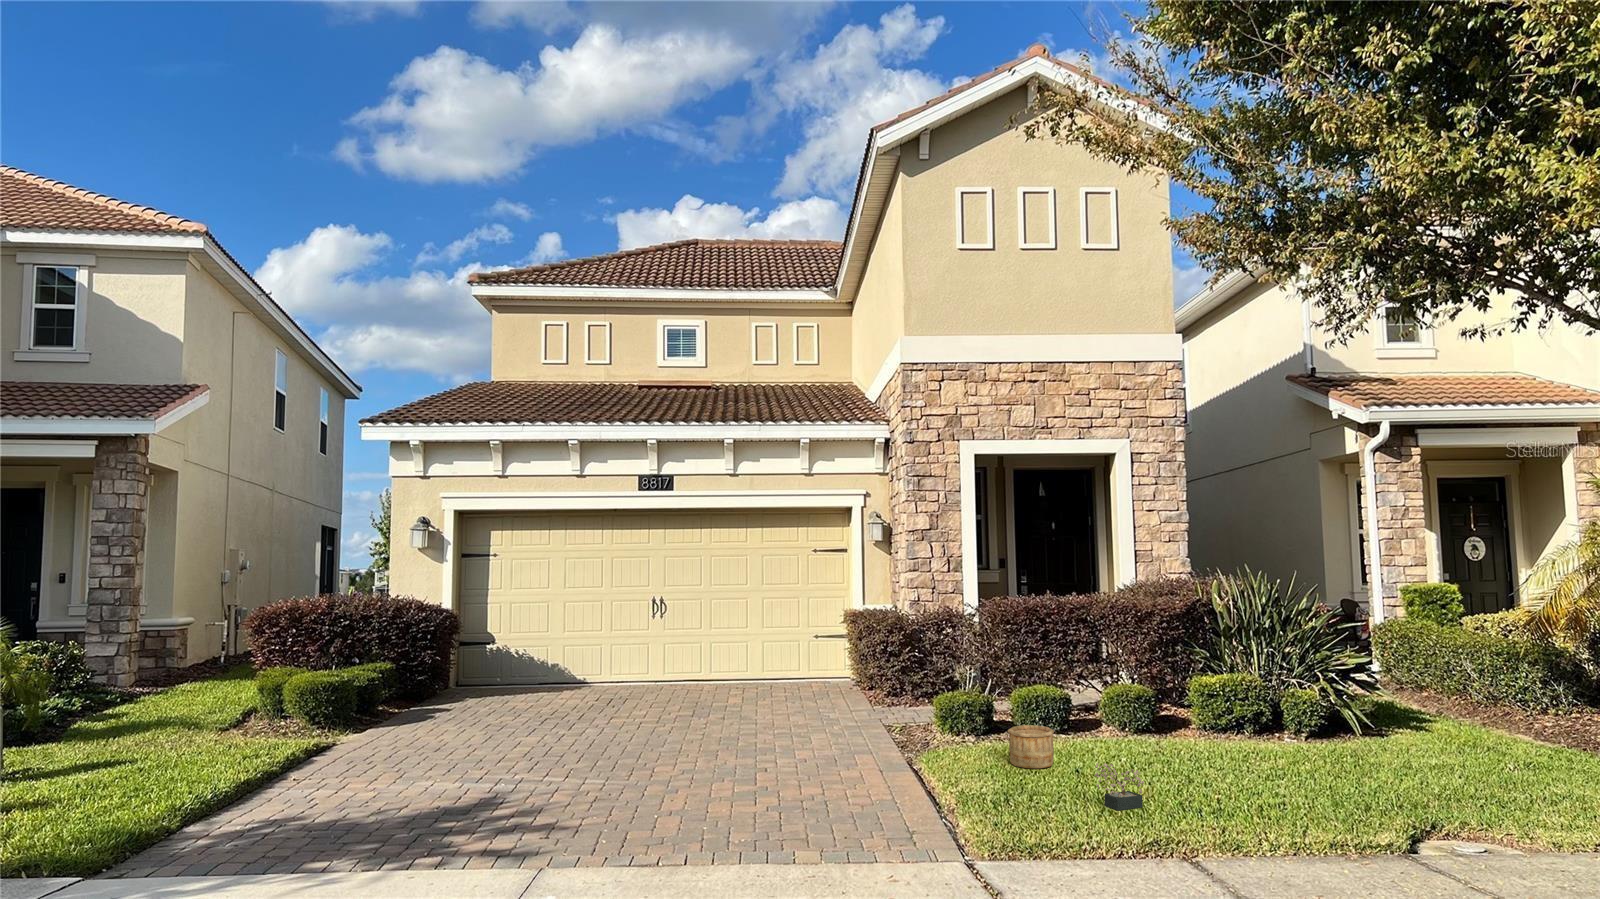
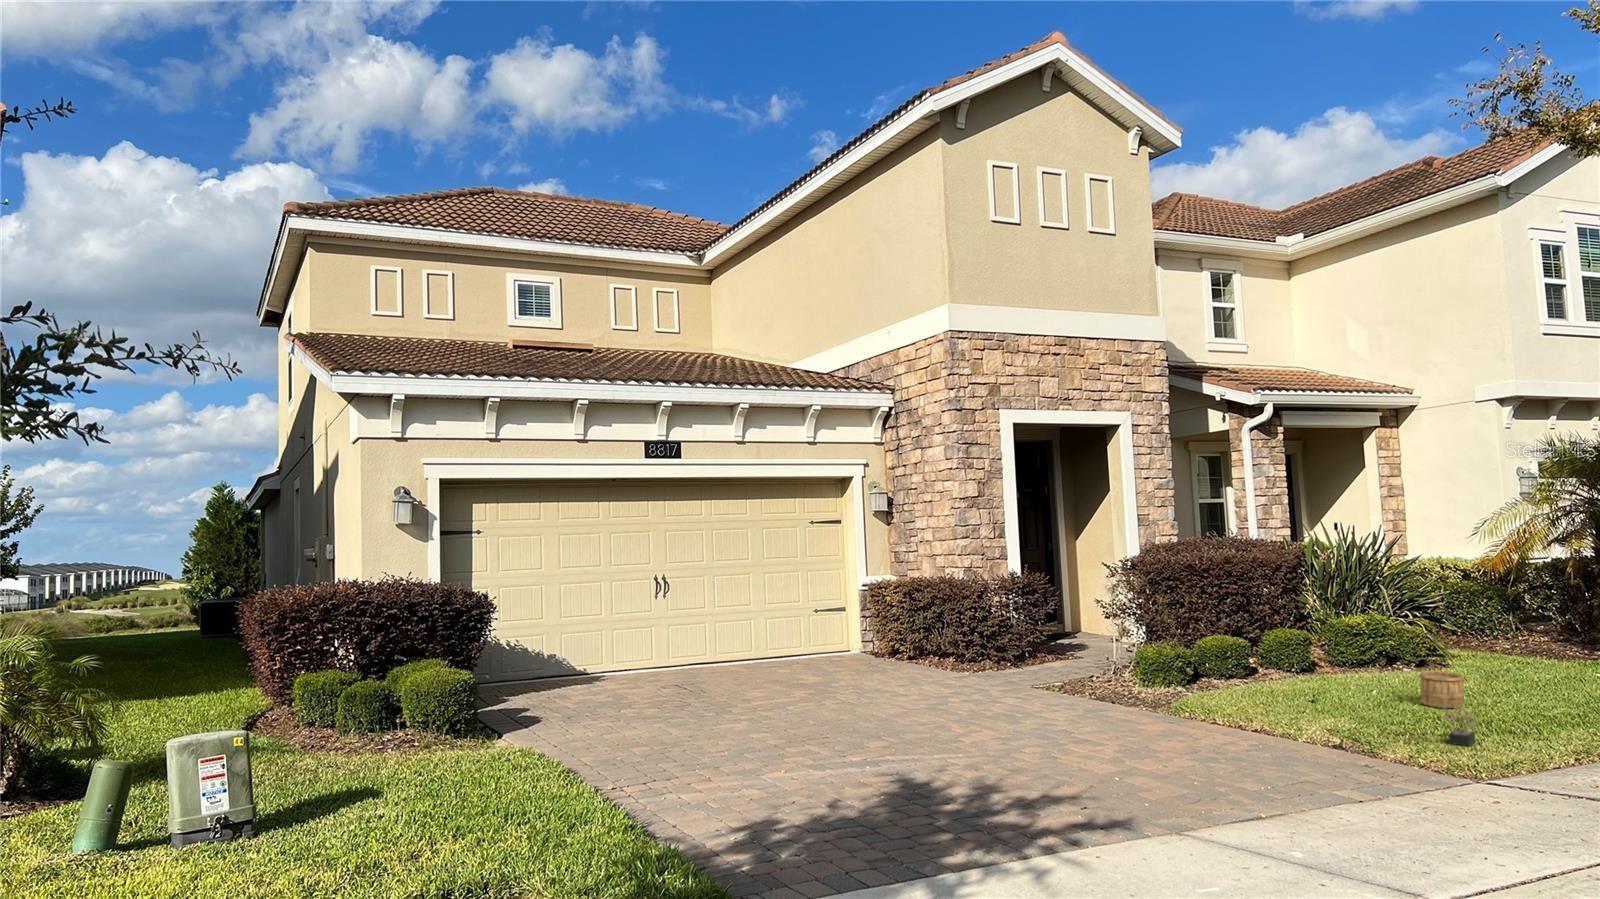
wooden bucket: present [1008,725,1054,768] -> present [1419,671,1465,708]

